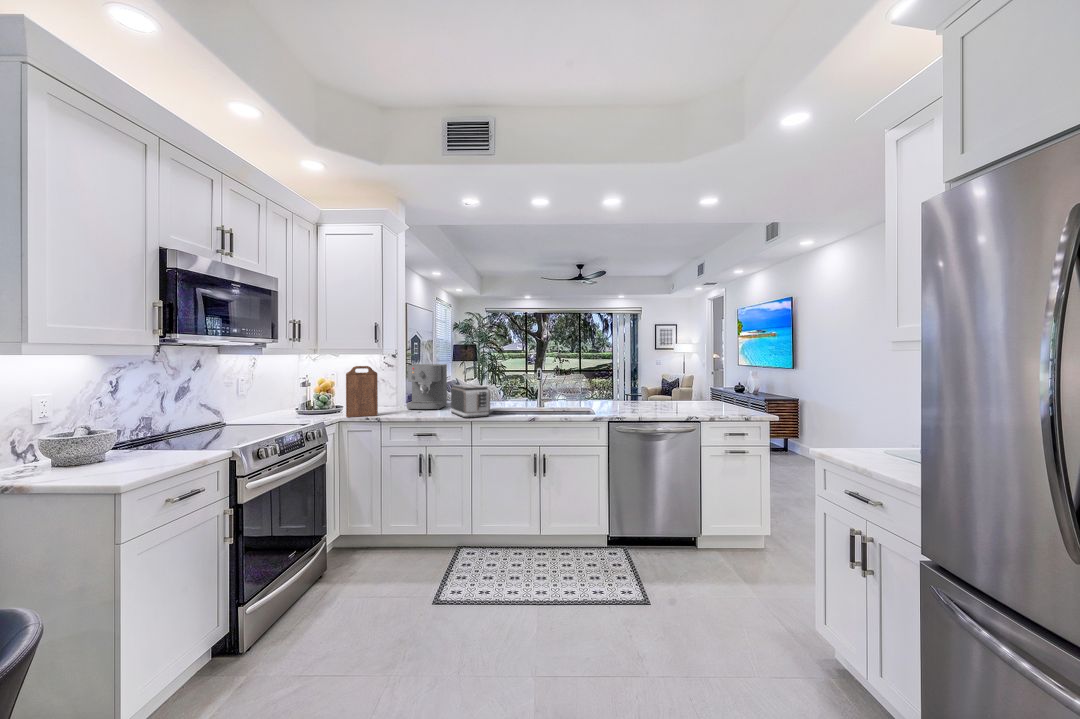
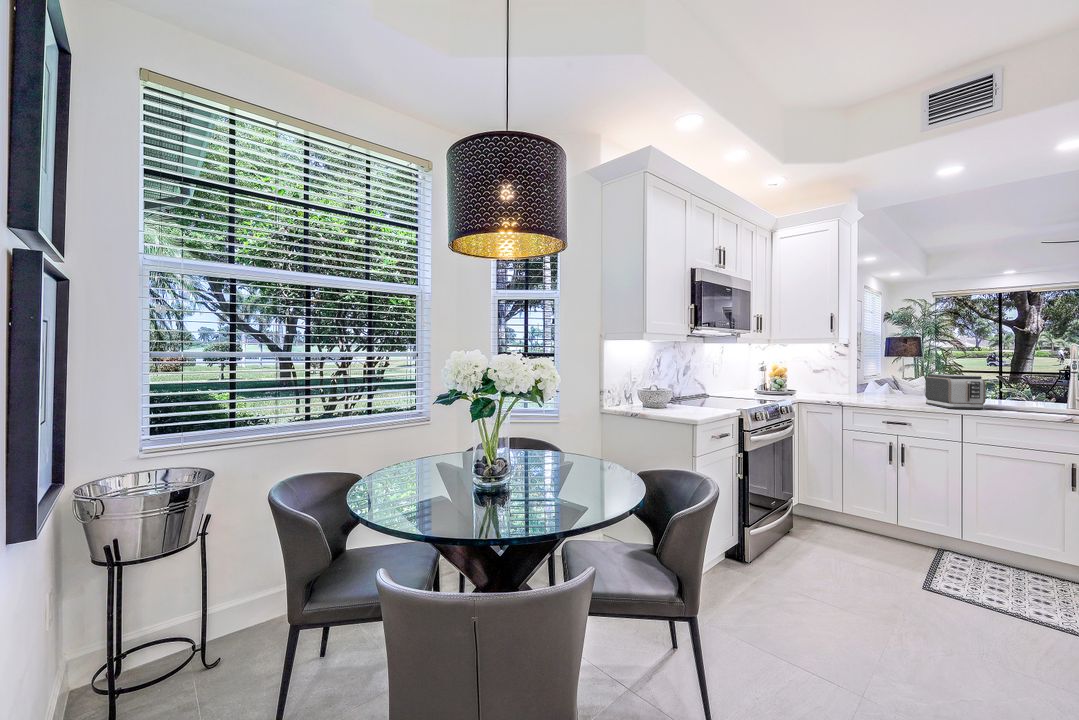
coffee maker: present [407,364,447,410] -> none [866,353,913,401]
cutting board: present [346,366,378,417] -> none [807,353,839,400]

